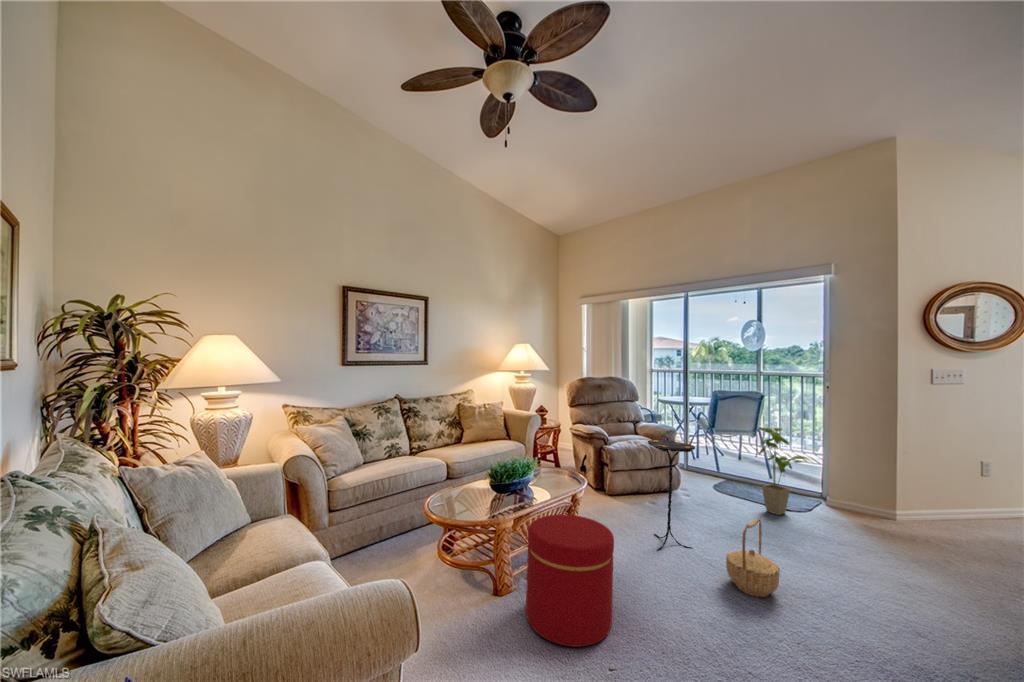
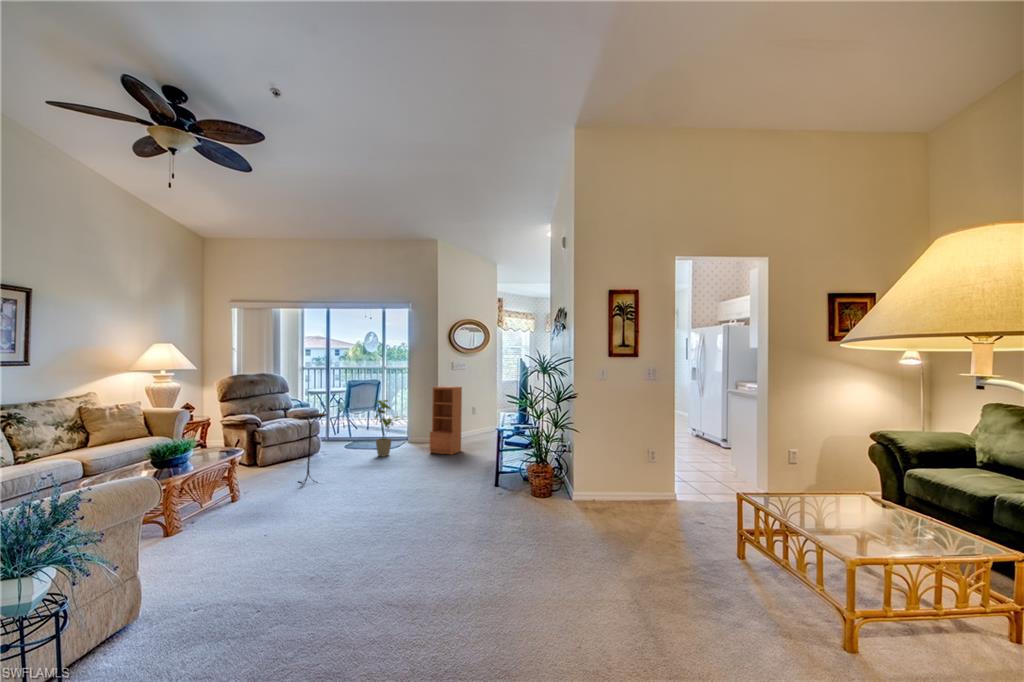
bookcase: none [866,415,941,546] -> present [430,386,462,455]
ottoman: present [526,514,614,647] -> none [198,464,267,539]
basket: present [726,518,779,597] -> none [342,449,371,492]

